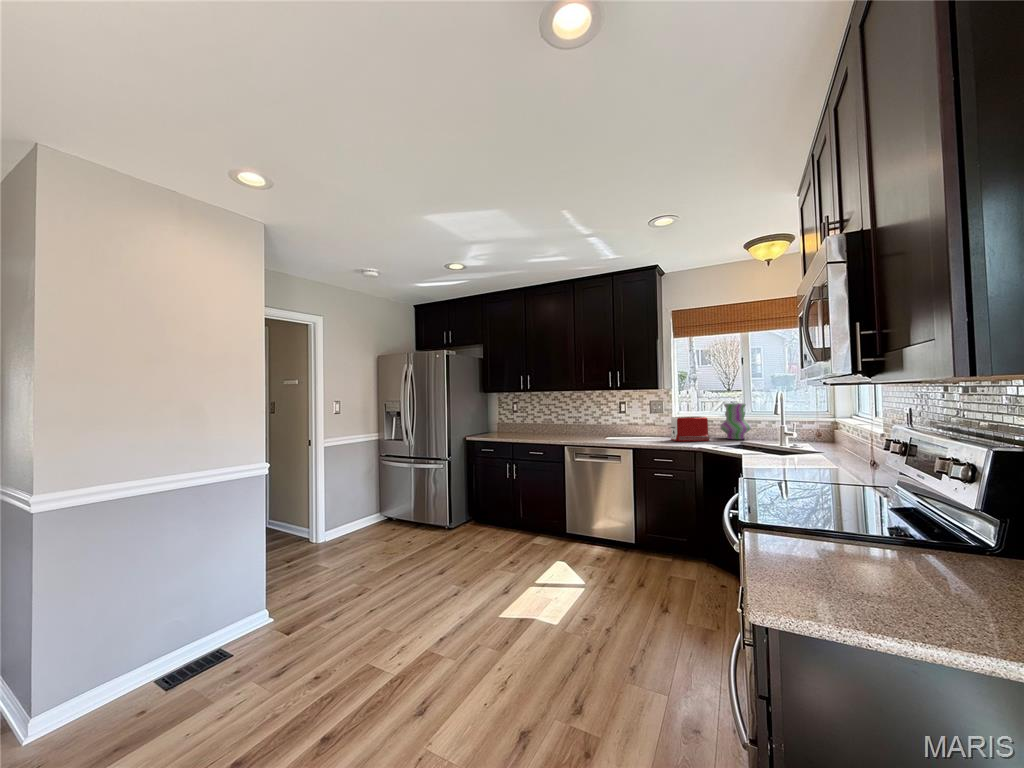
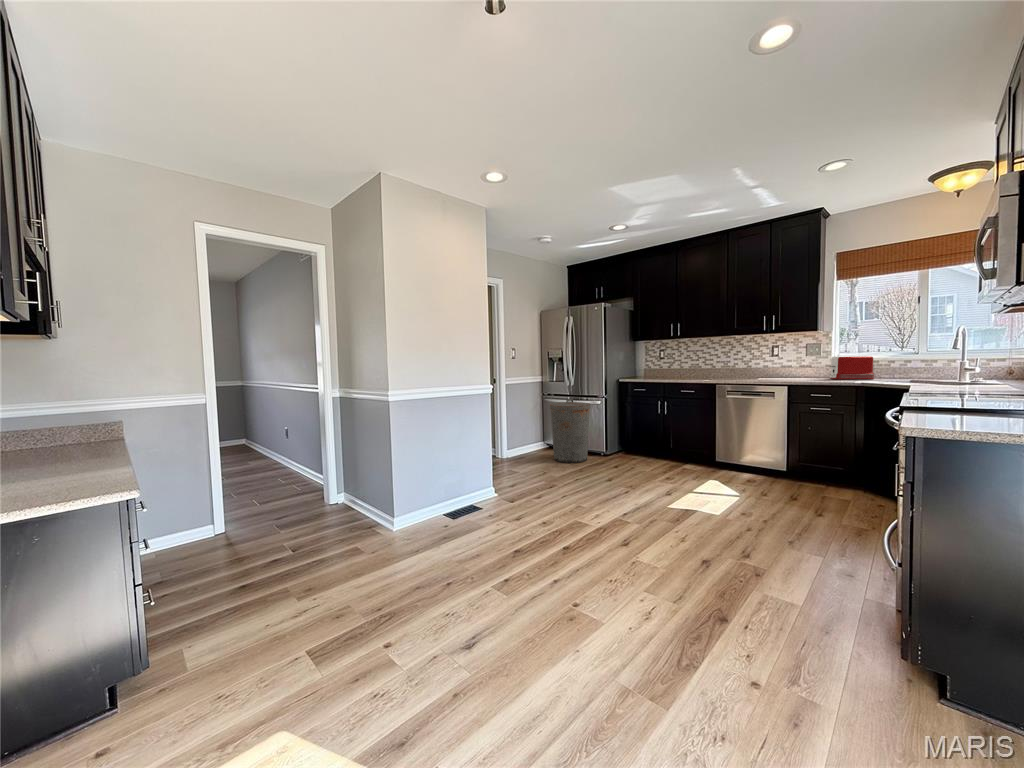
vase: present [720,403,751,439] -> none [888,343,925,378]
trash can: none [382,463,432,544] -> present [550,399,590,463]

